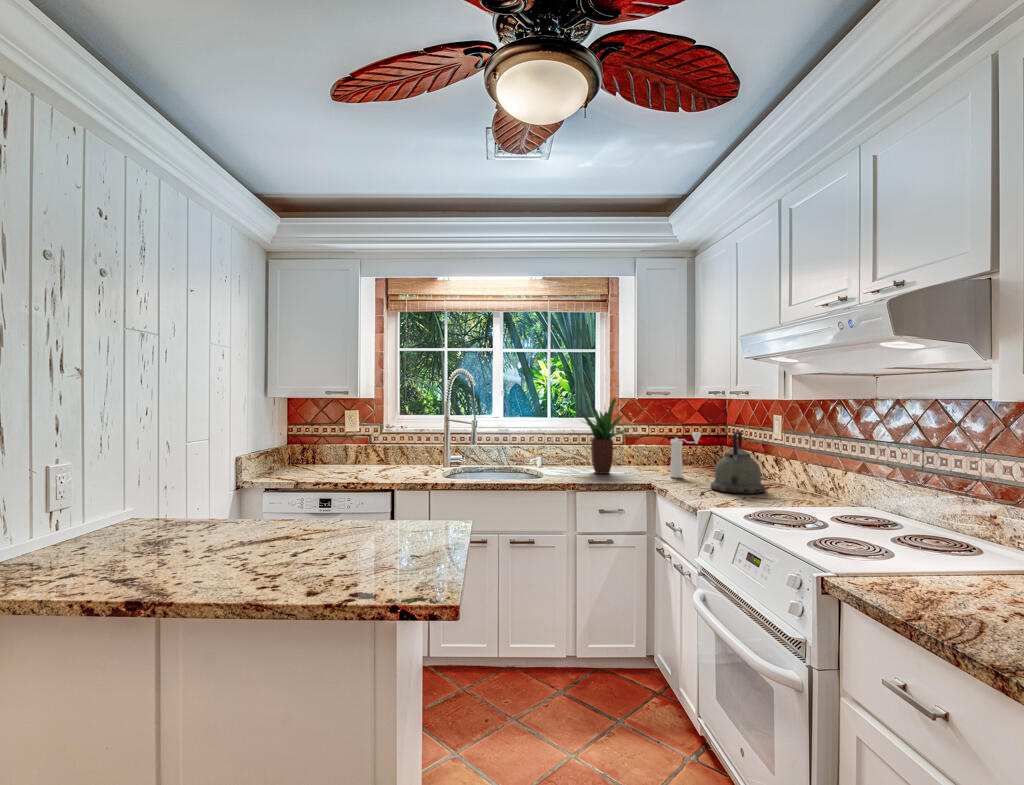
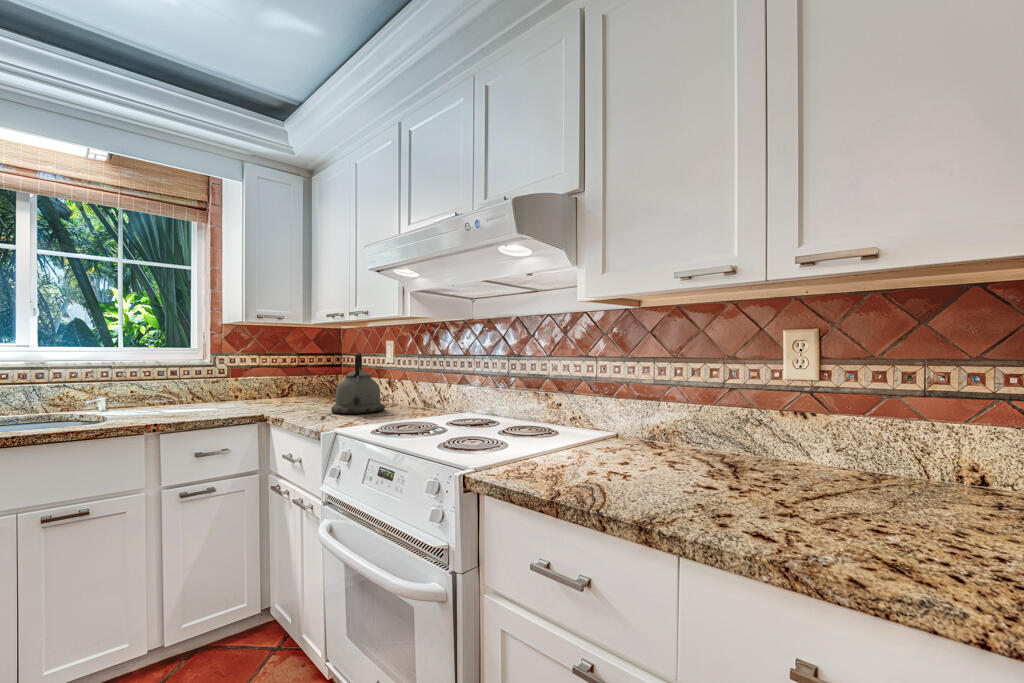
potted plant: present [576,398,634,474] -> none [157,318,248,411]
pepper mill: present [670,432,701,478] -> none [286,358,319,407]

